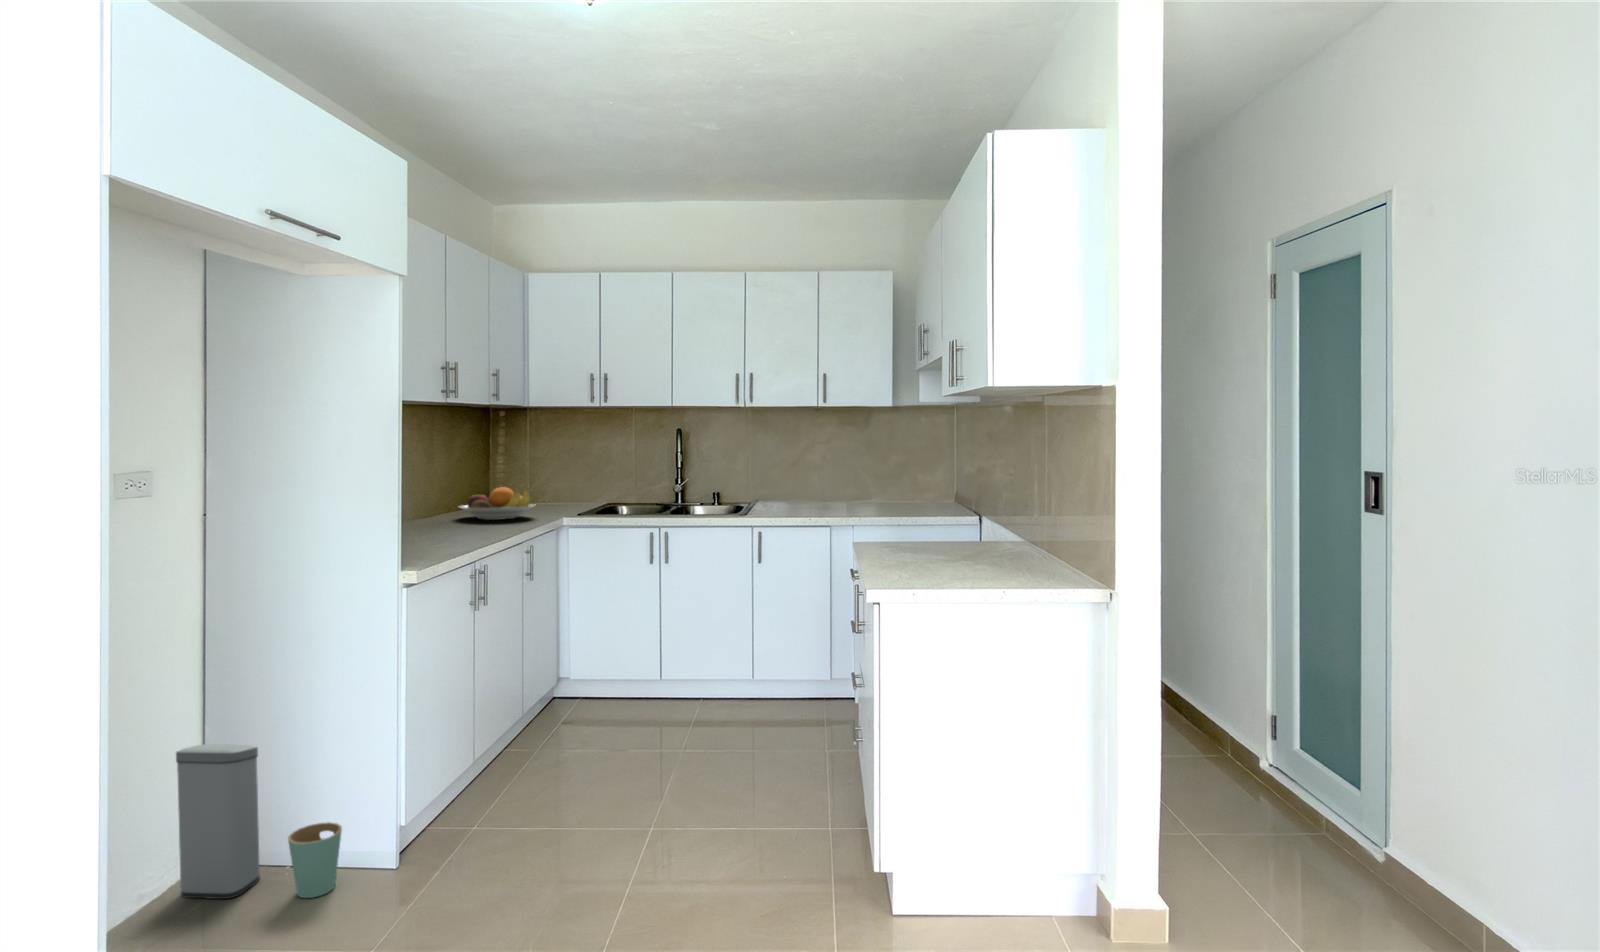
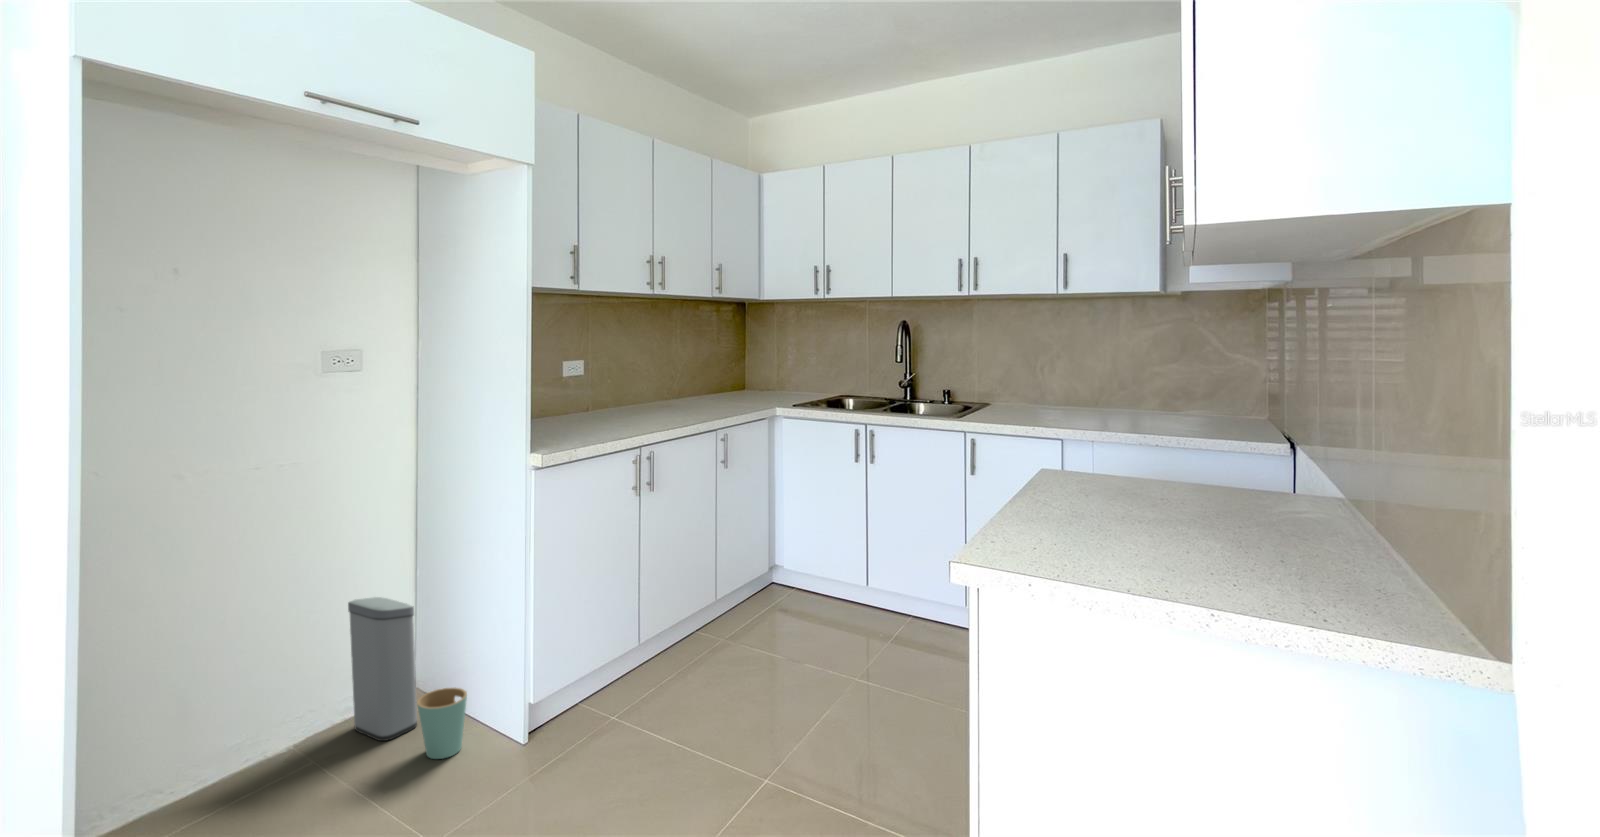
fruit bowl: present [459,487,535,520] -> none [681,378,752,409]

